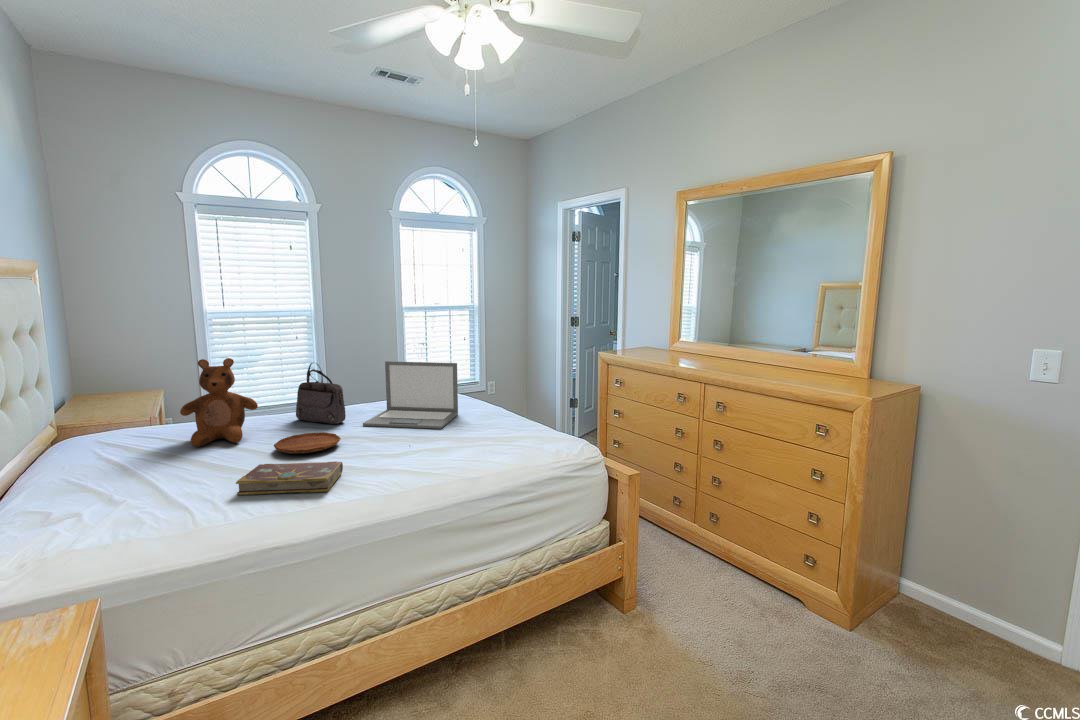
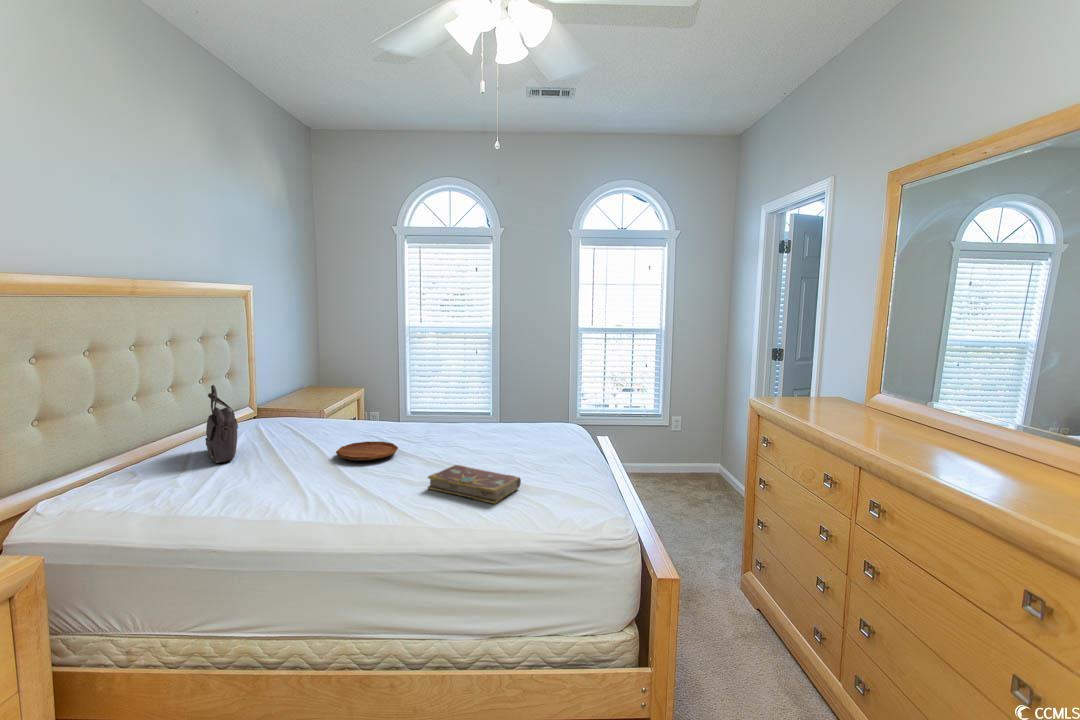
teddy bear: present [180,358,258,447] -> none [299,363,362,440]
laptop: present [363,361,458,429] -> none [442,381,545,461]
handbag: present [296,363,346,424] -> present [205,385,238,463]
book: present [236,462,343,495] -> present [428,465,521,504]

